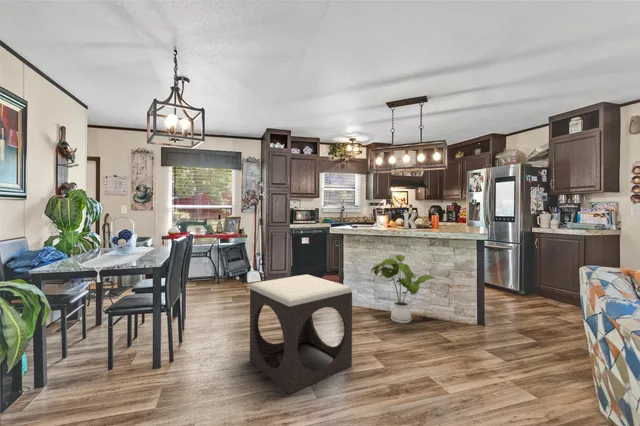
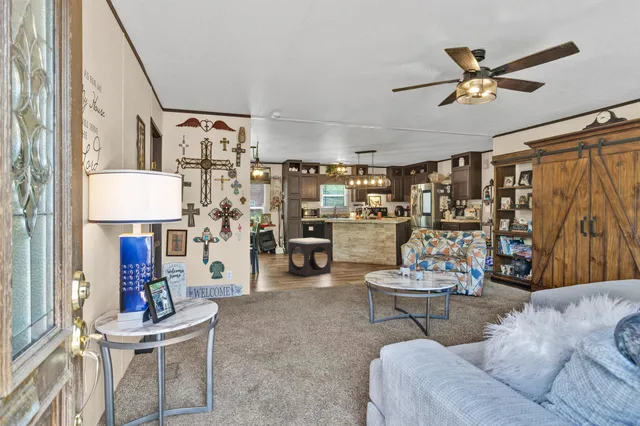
house plant: present [371,255,436,323] -> none [344,231,378,265]

